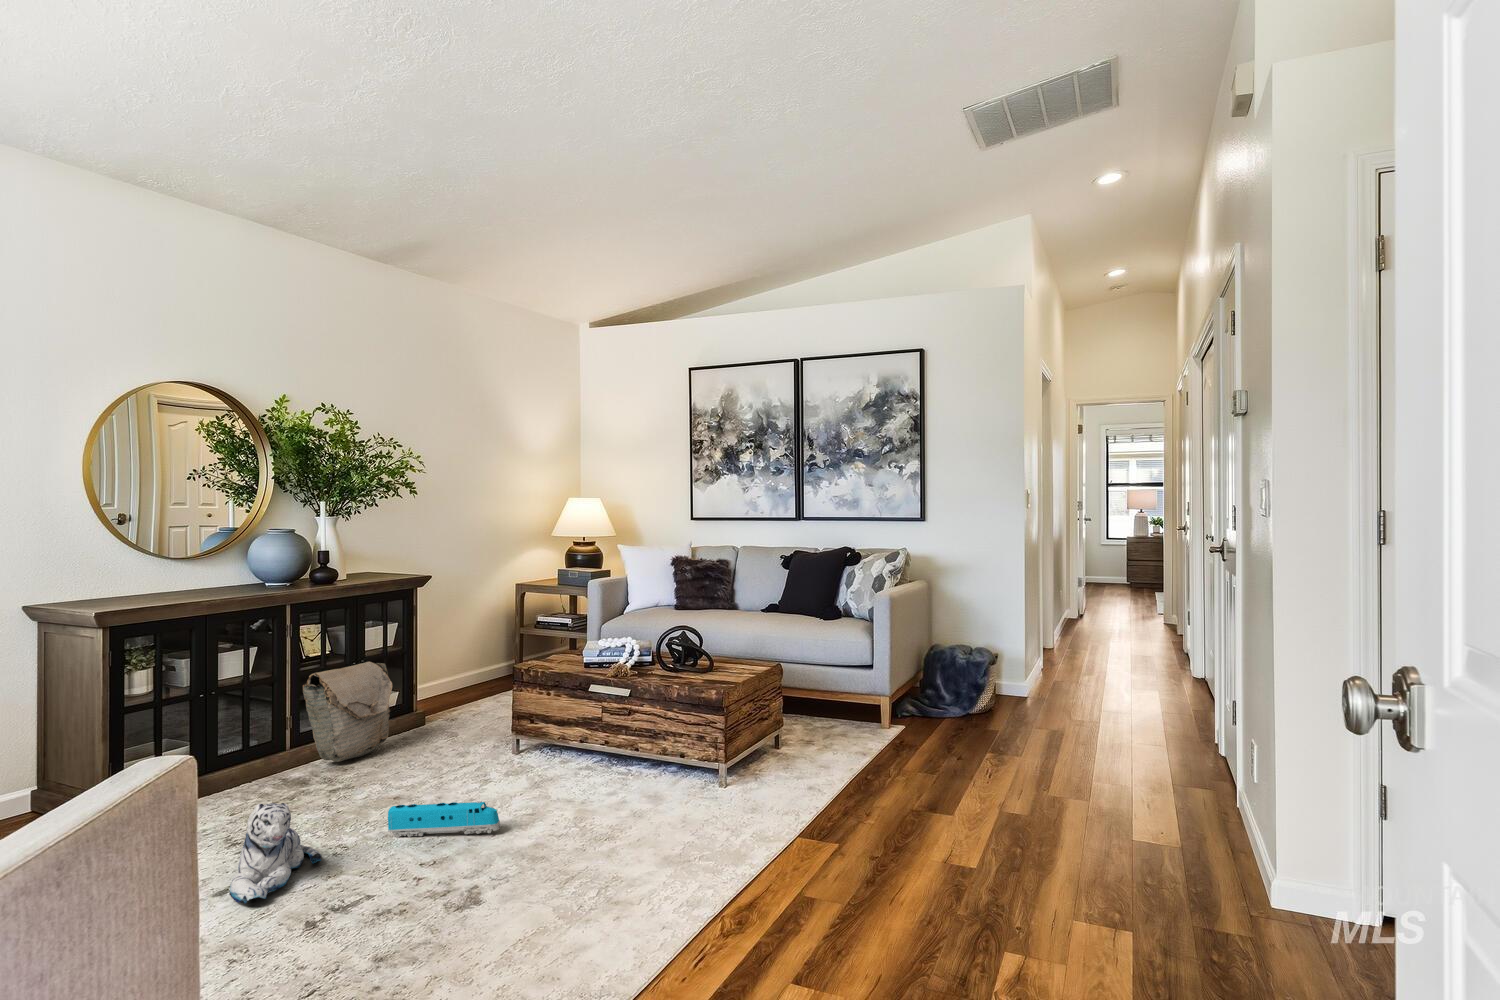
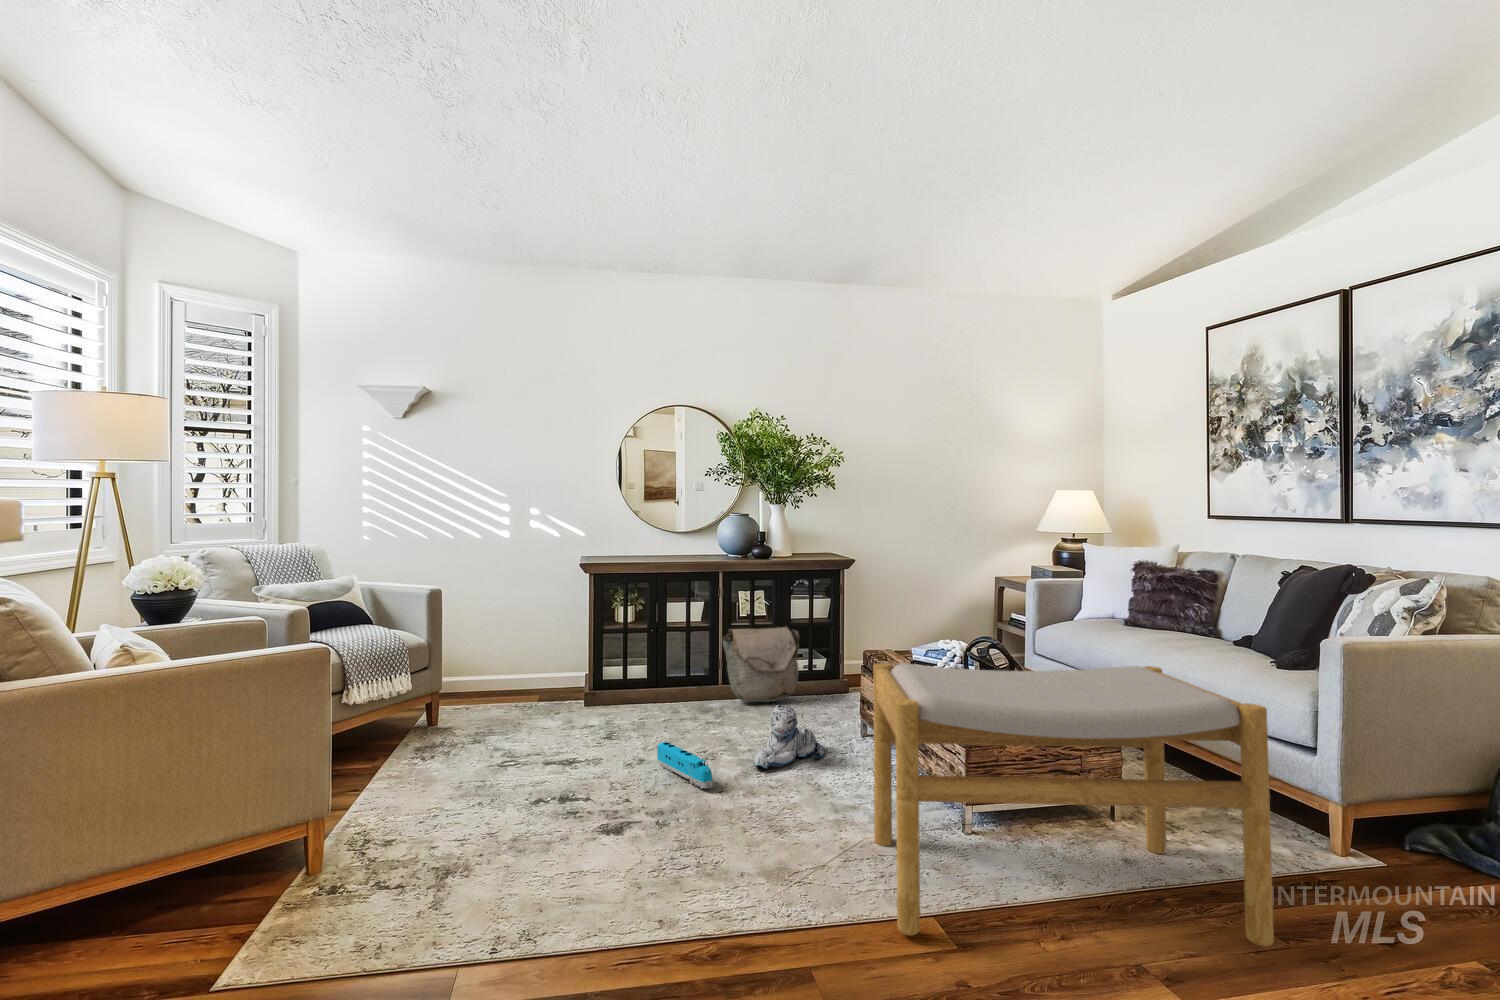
footstool: none [688,623,943,838] -> present [873,663,1274,947]
plush toy: present [229,803,321,904] -> present [754,705,824,769]

